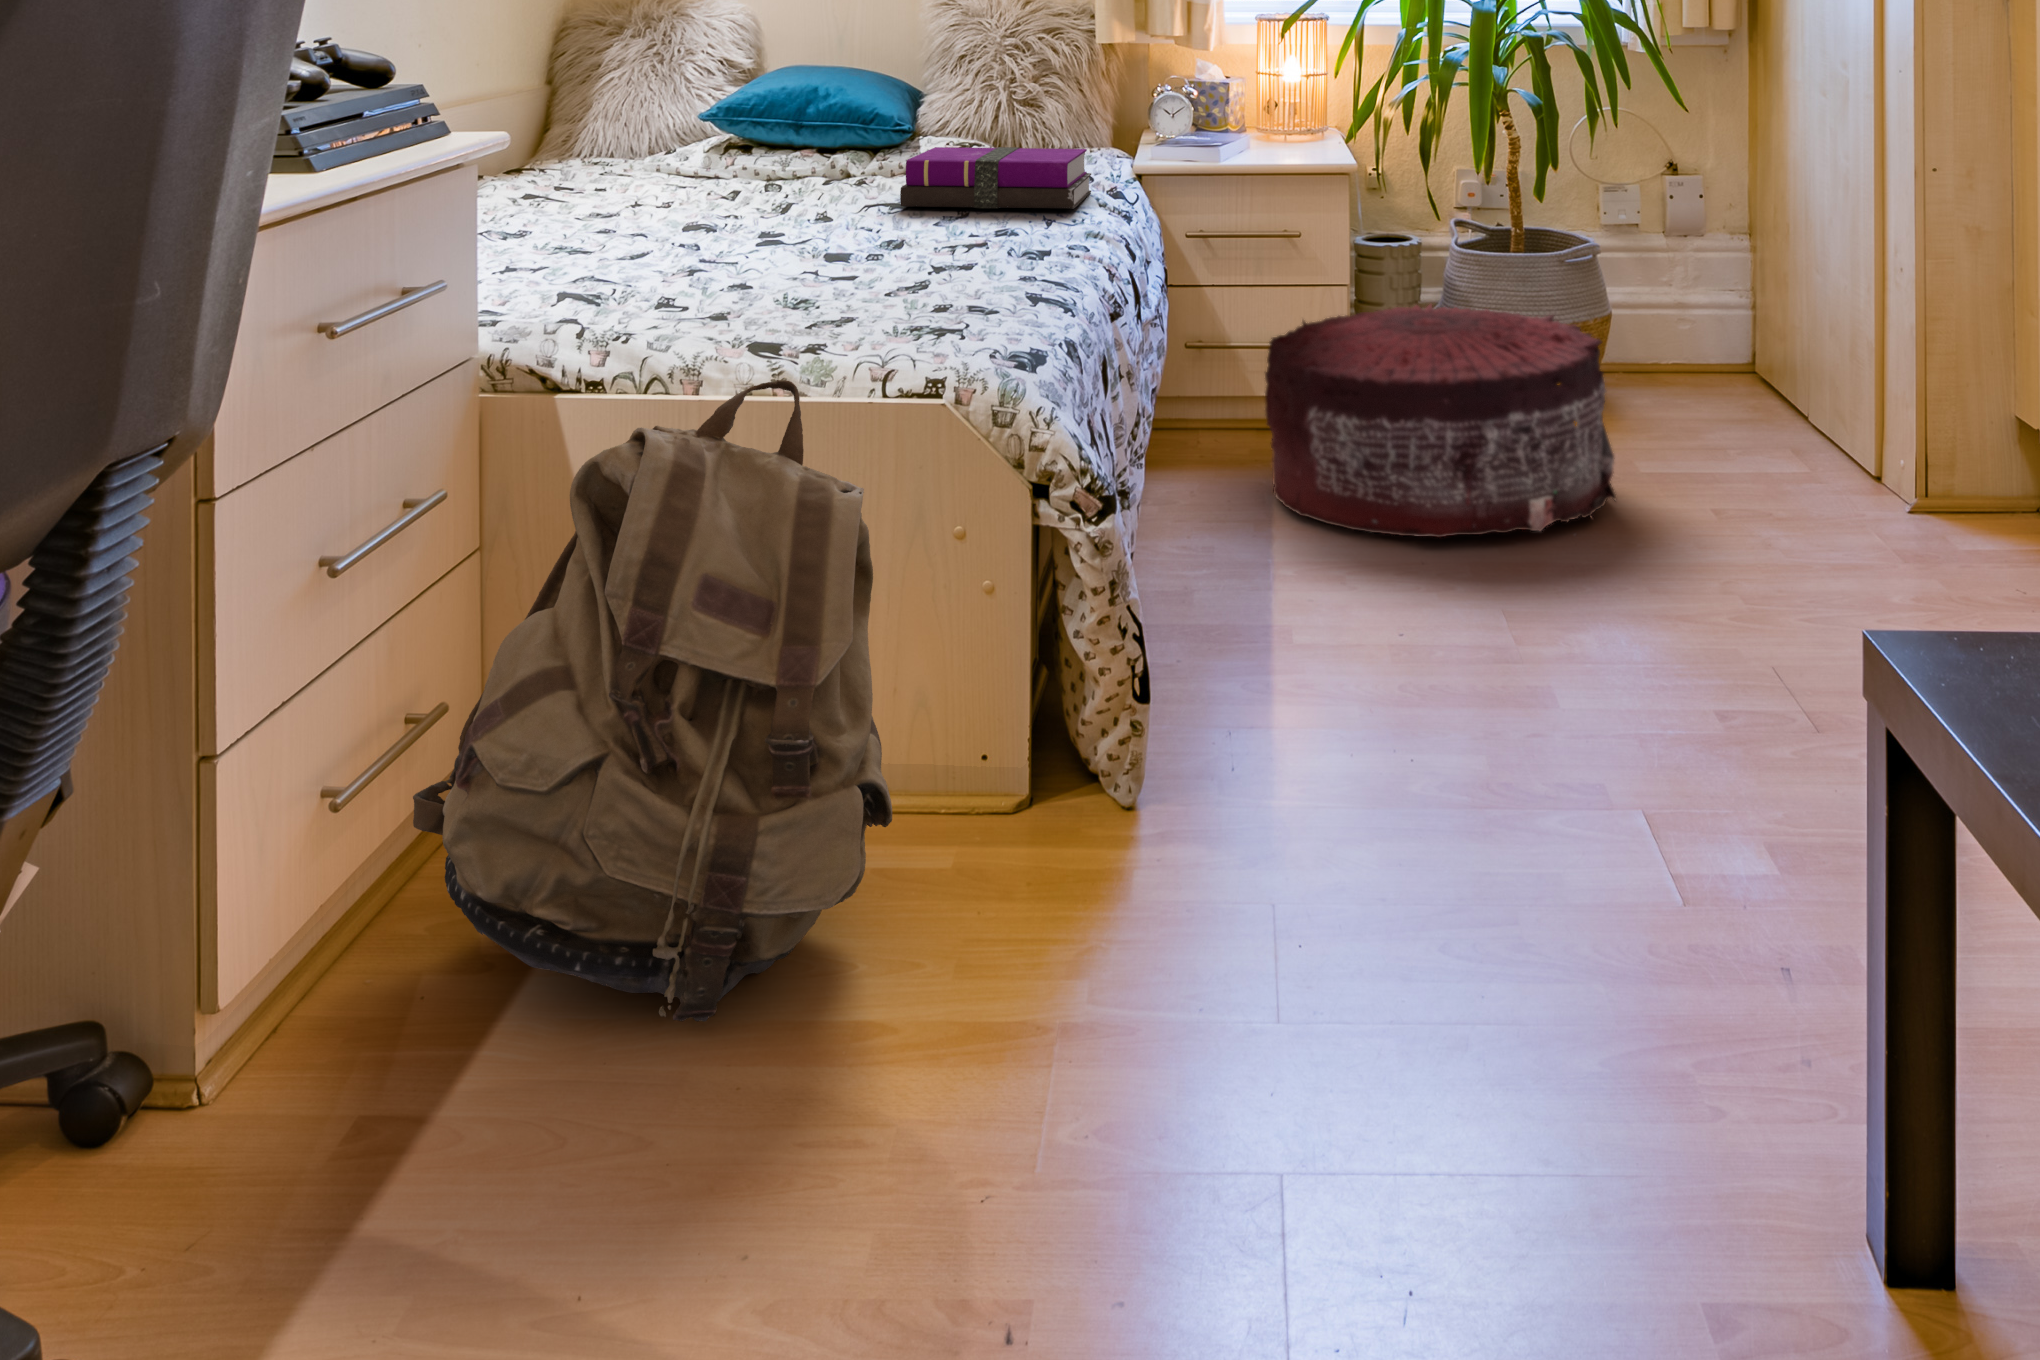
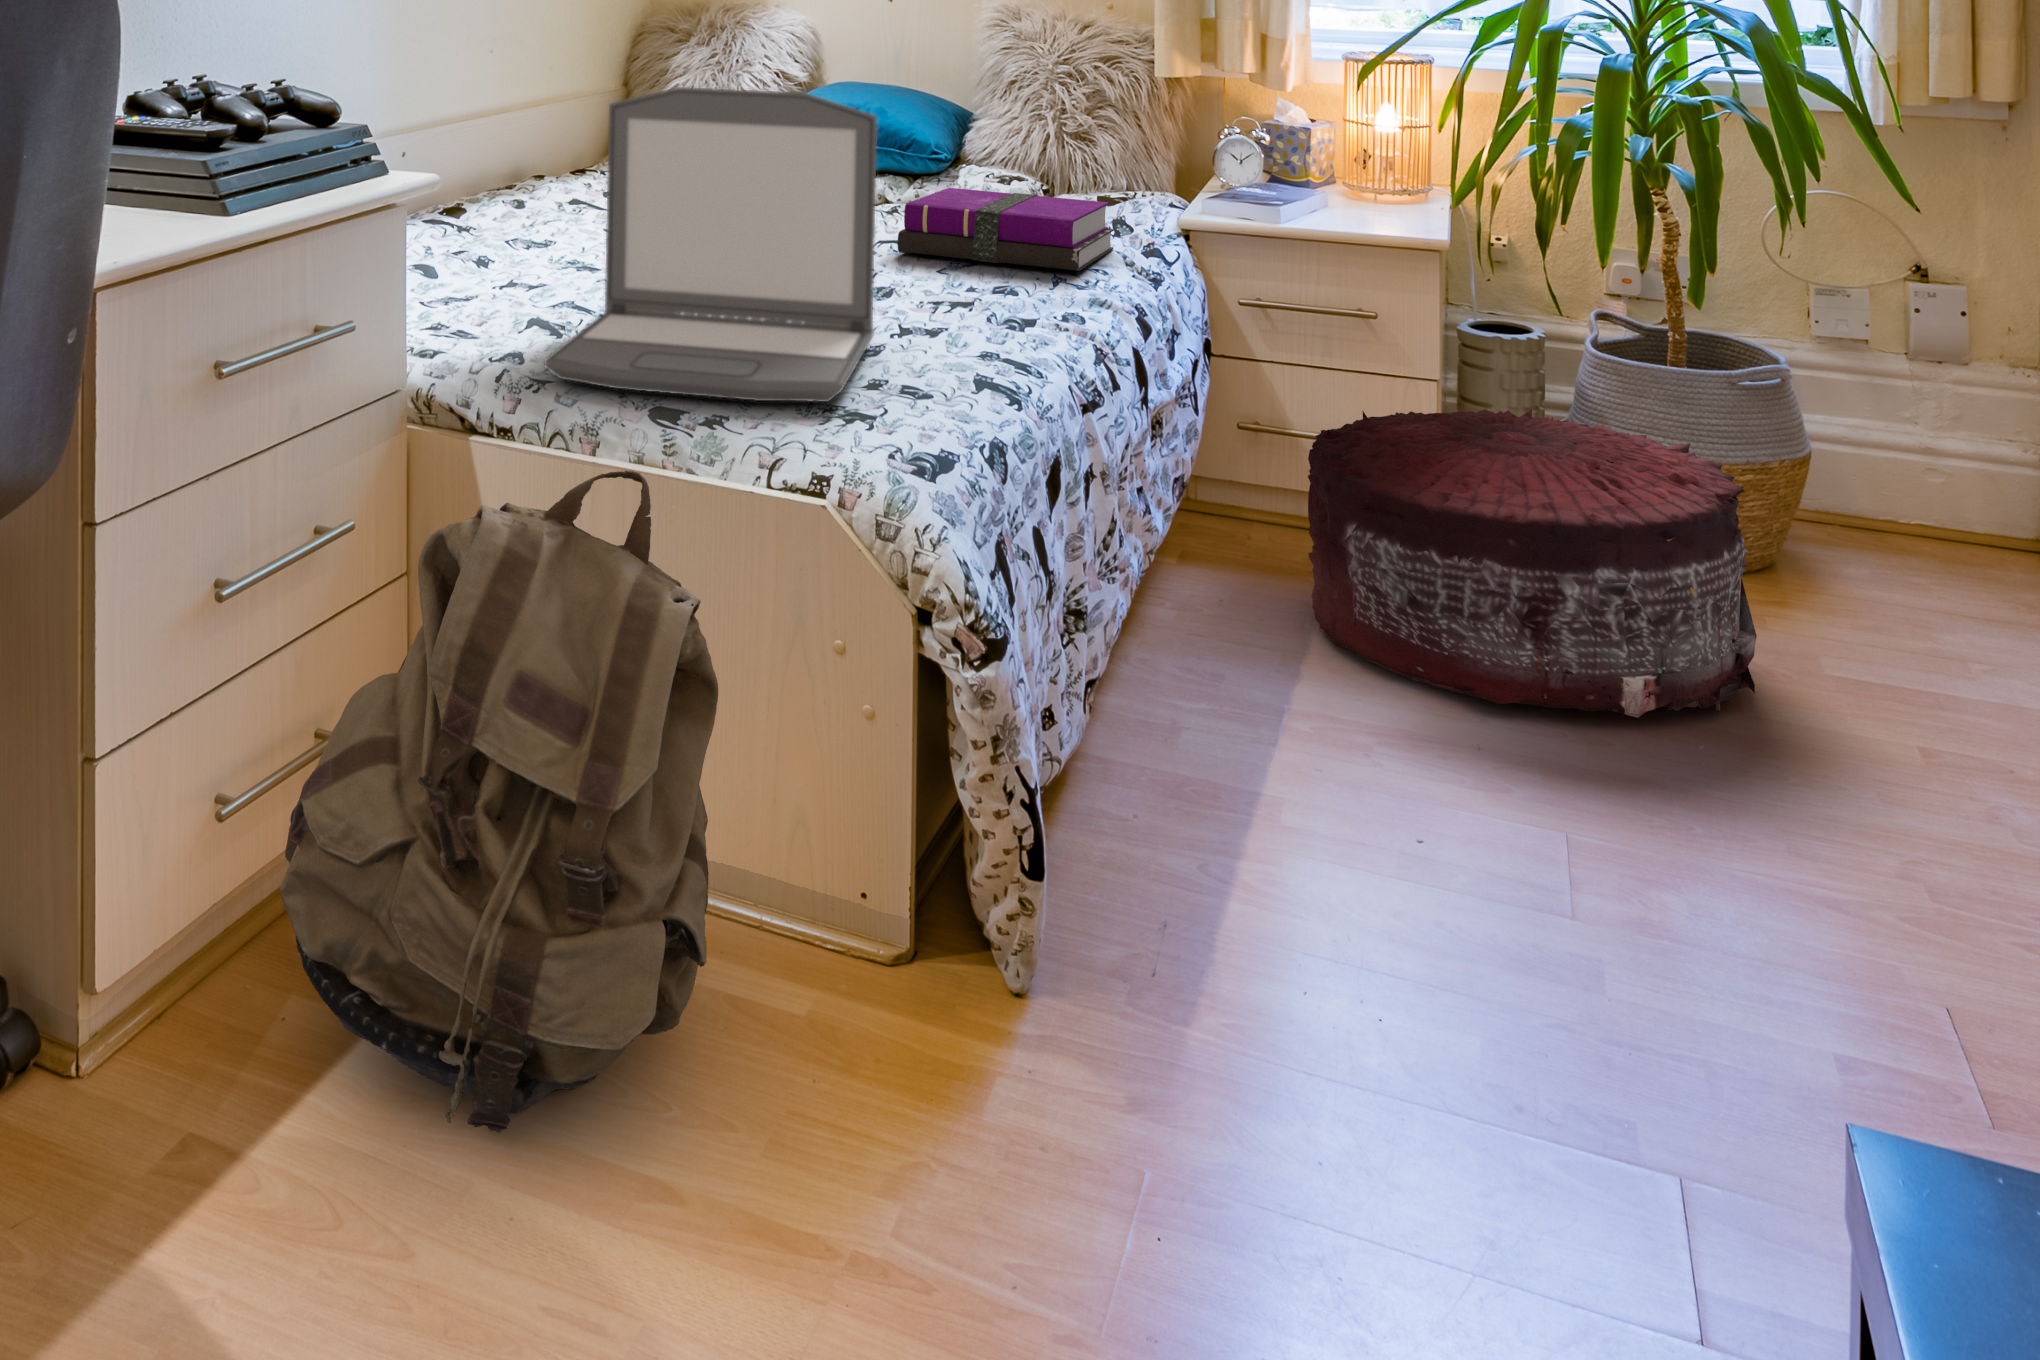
laptop: none [622,40,928,330] -> present [544,87,877,402]

